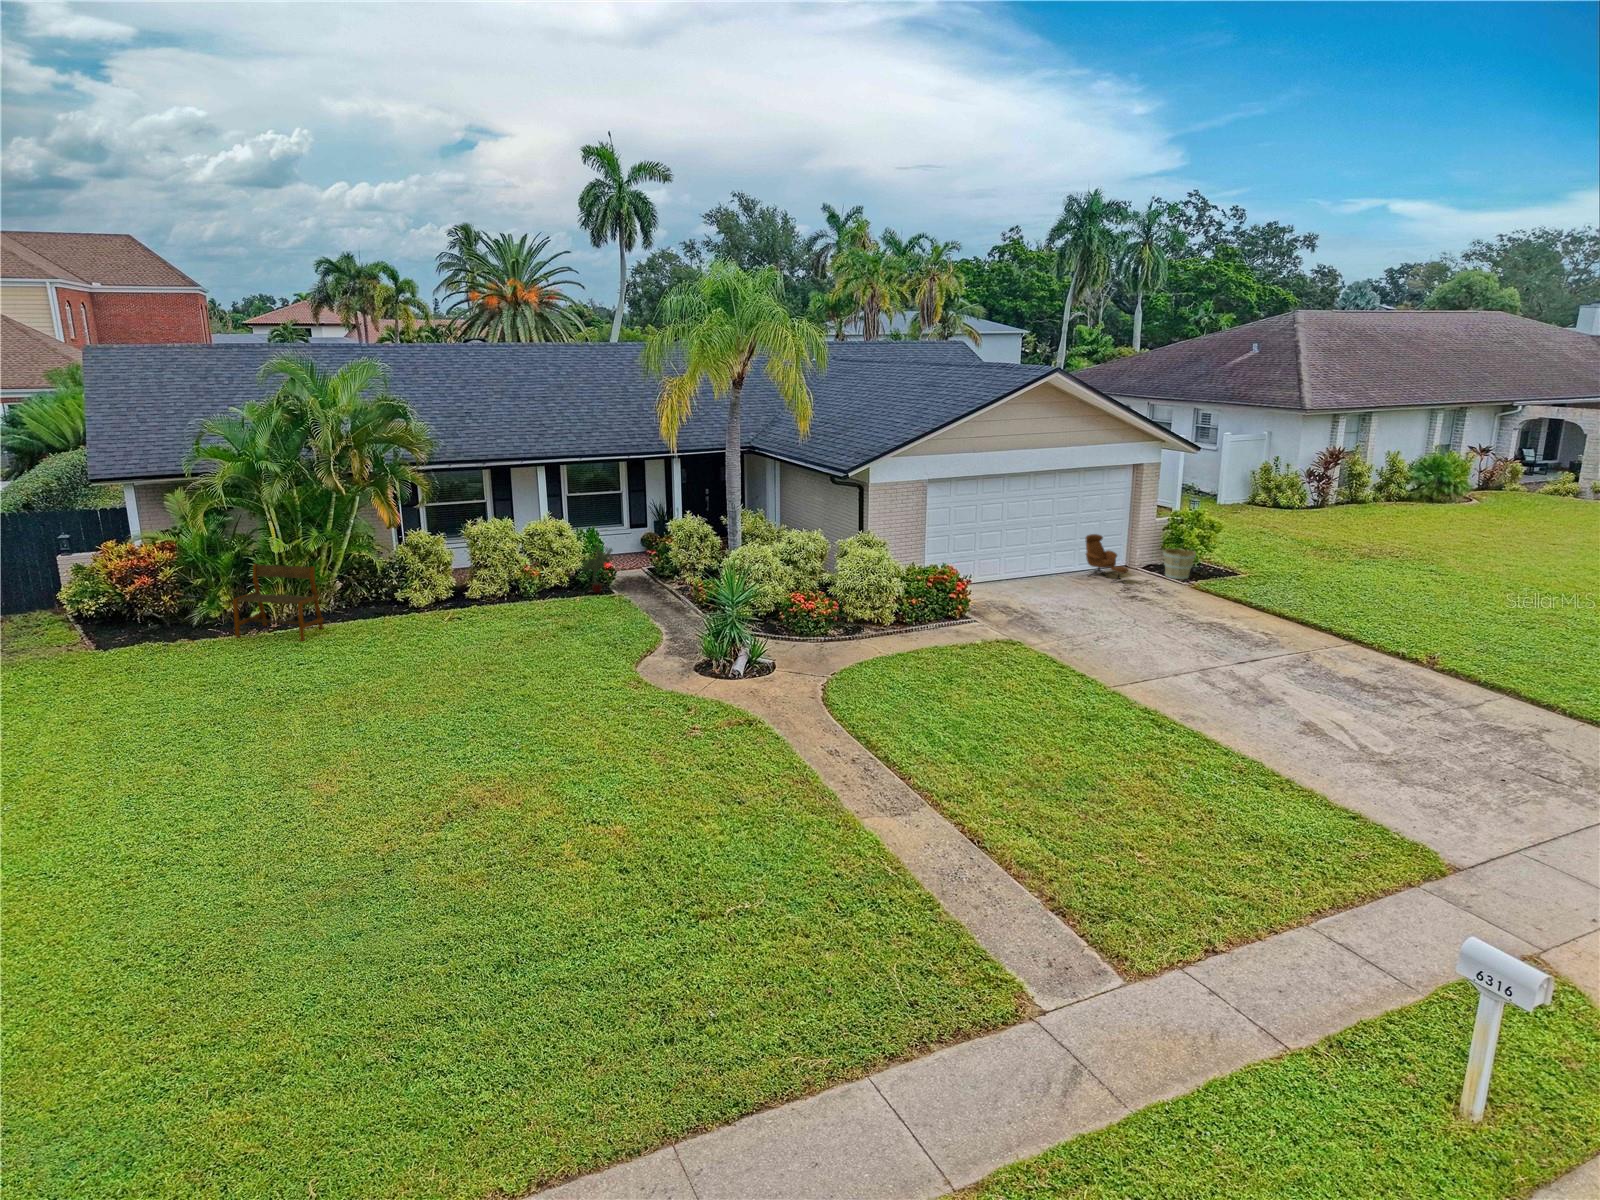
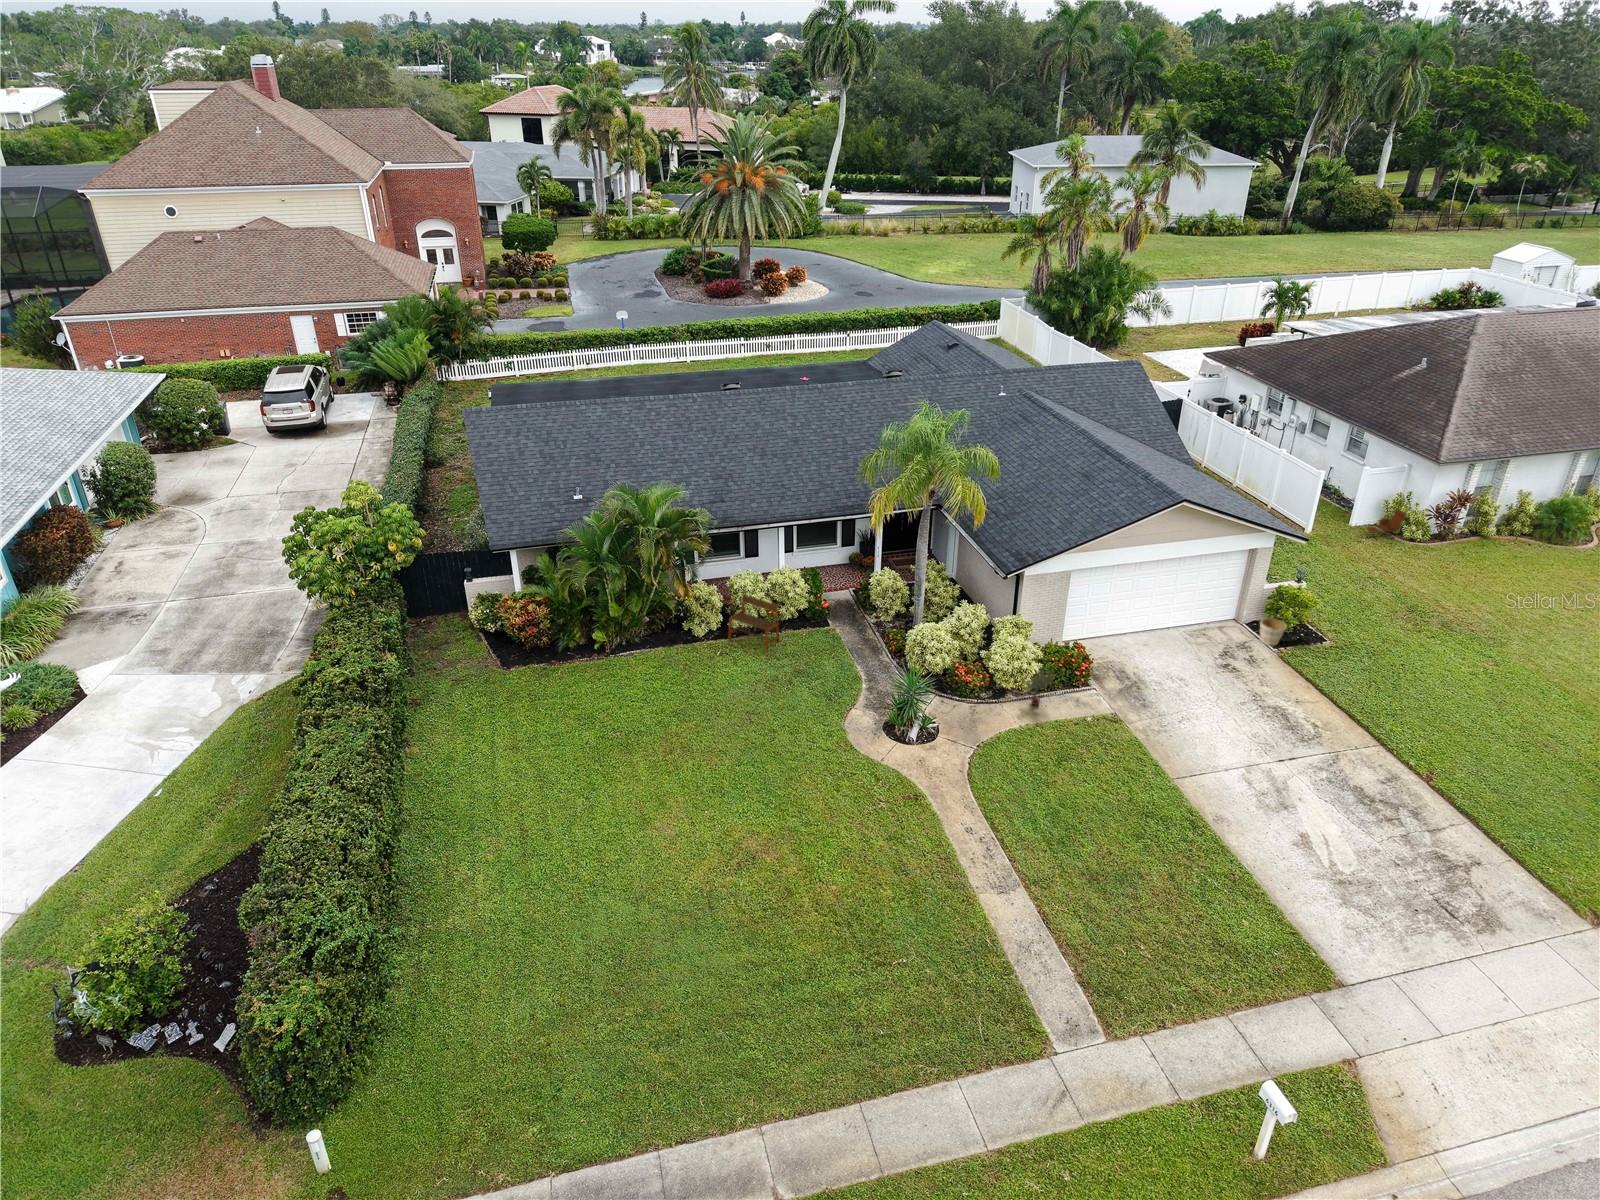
lounge chair: present [1086,534,1128,581] -> present [1368,510,1406,536]
potted tree: present [580,545,613,593] -> present [1024,669,1054,706]
bench: present [233,564,324,641] -> present [728,594,780,653]

